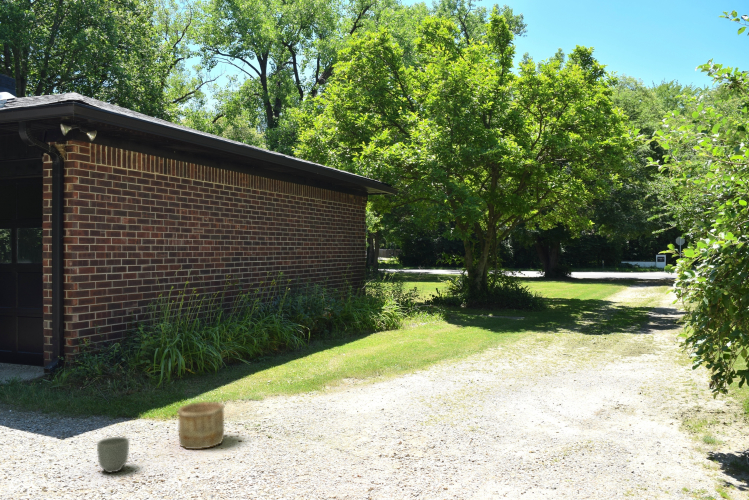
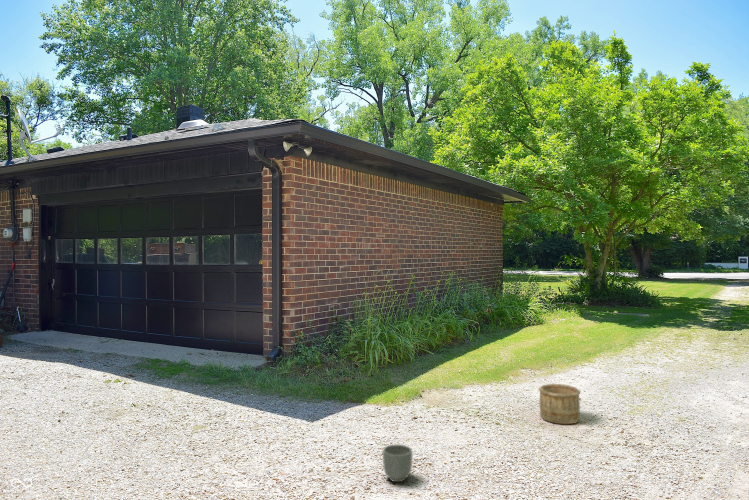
wooden bucket: present [177,402,224,449] -> present [539,384,580,424]

